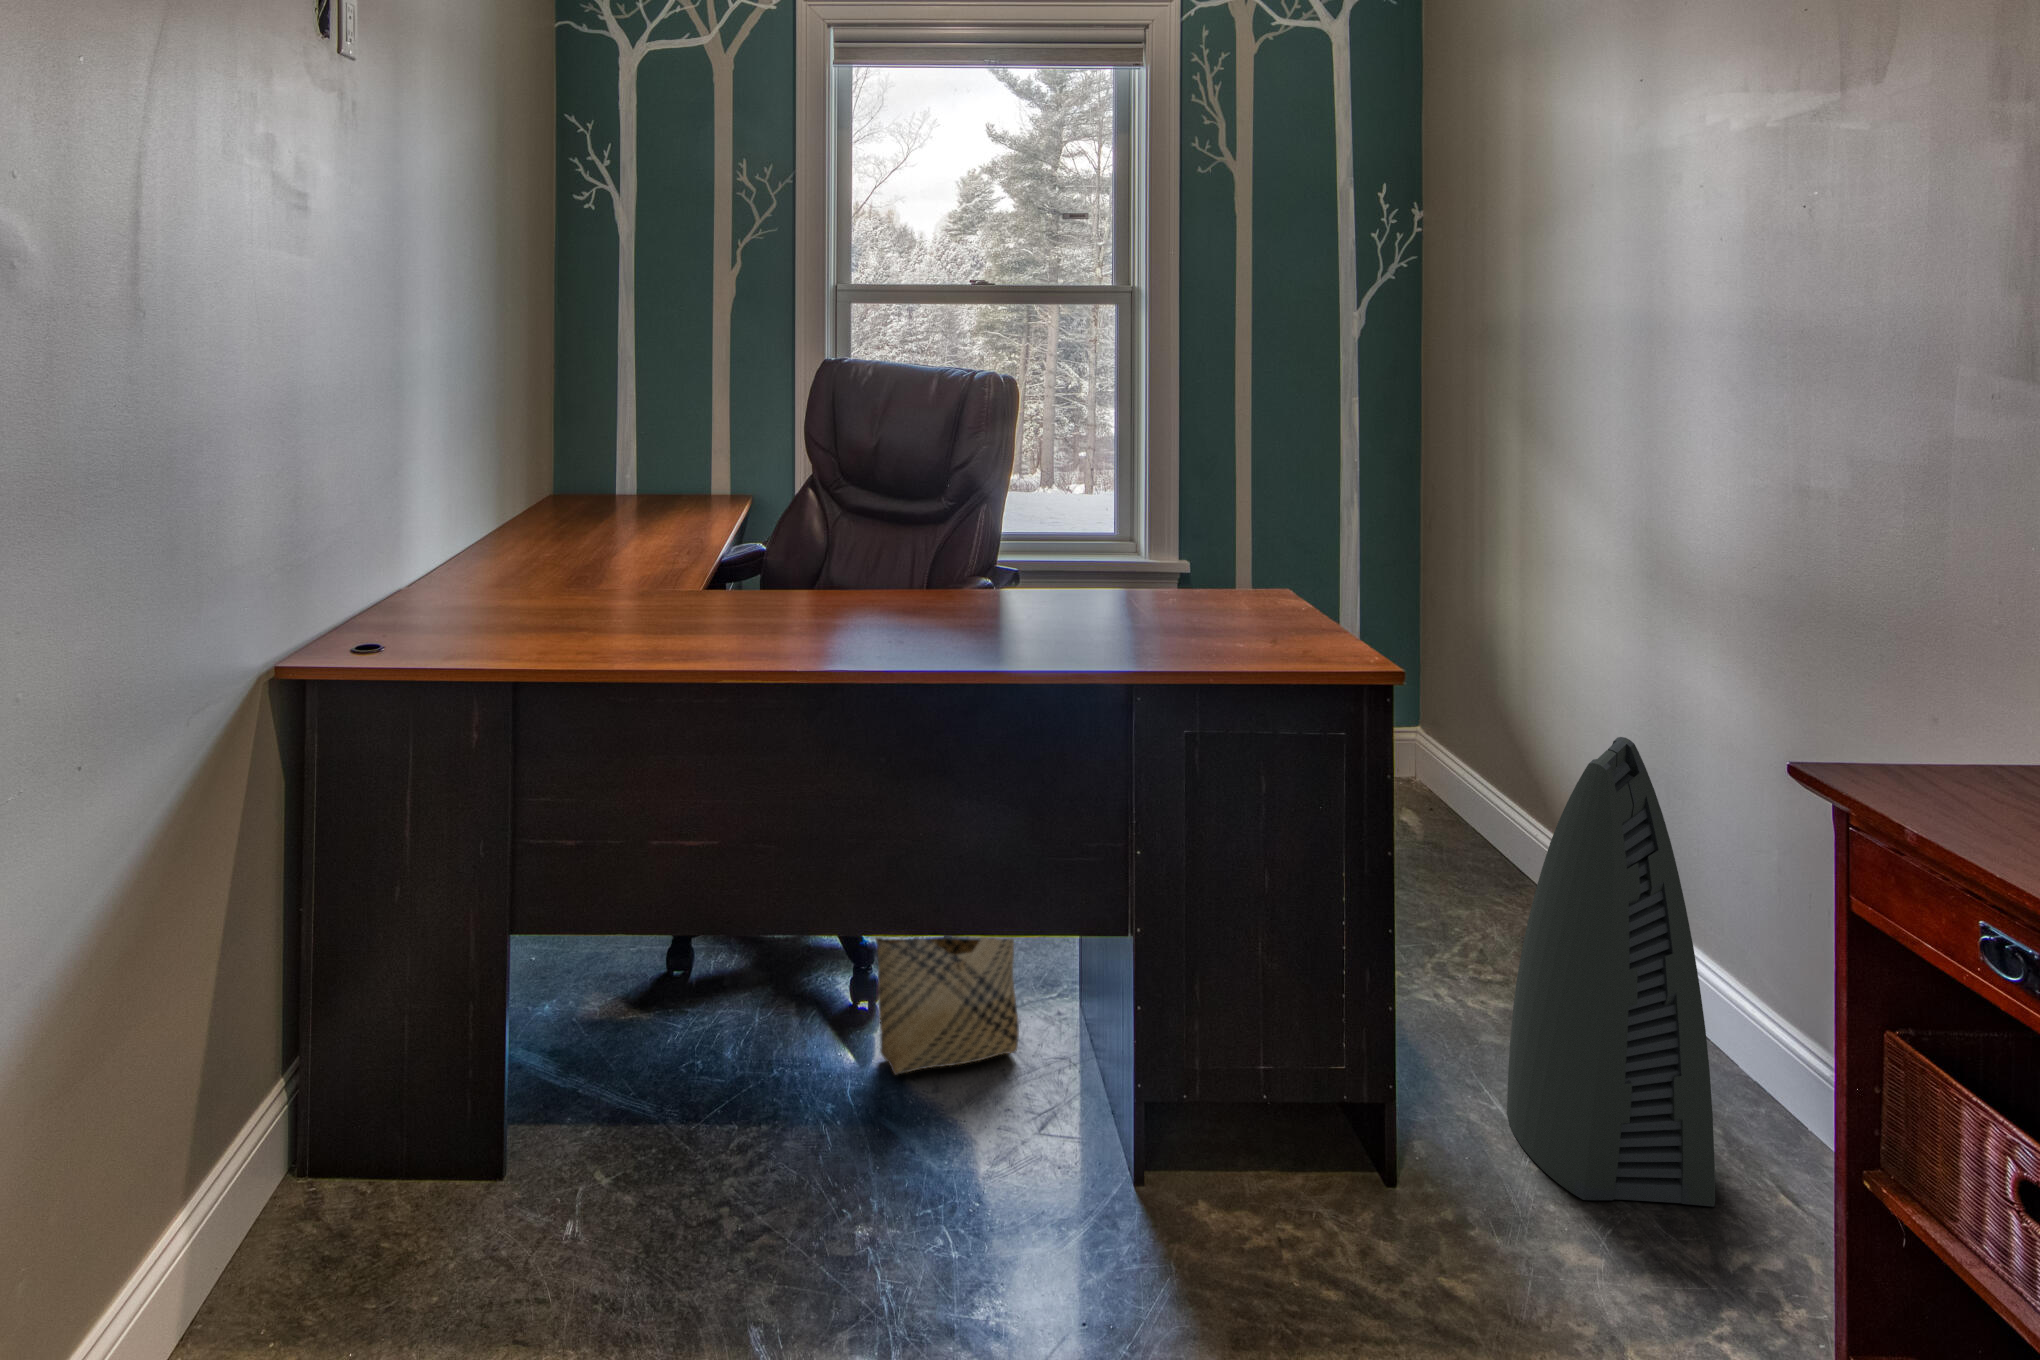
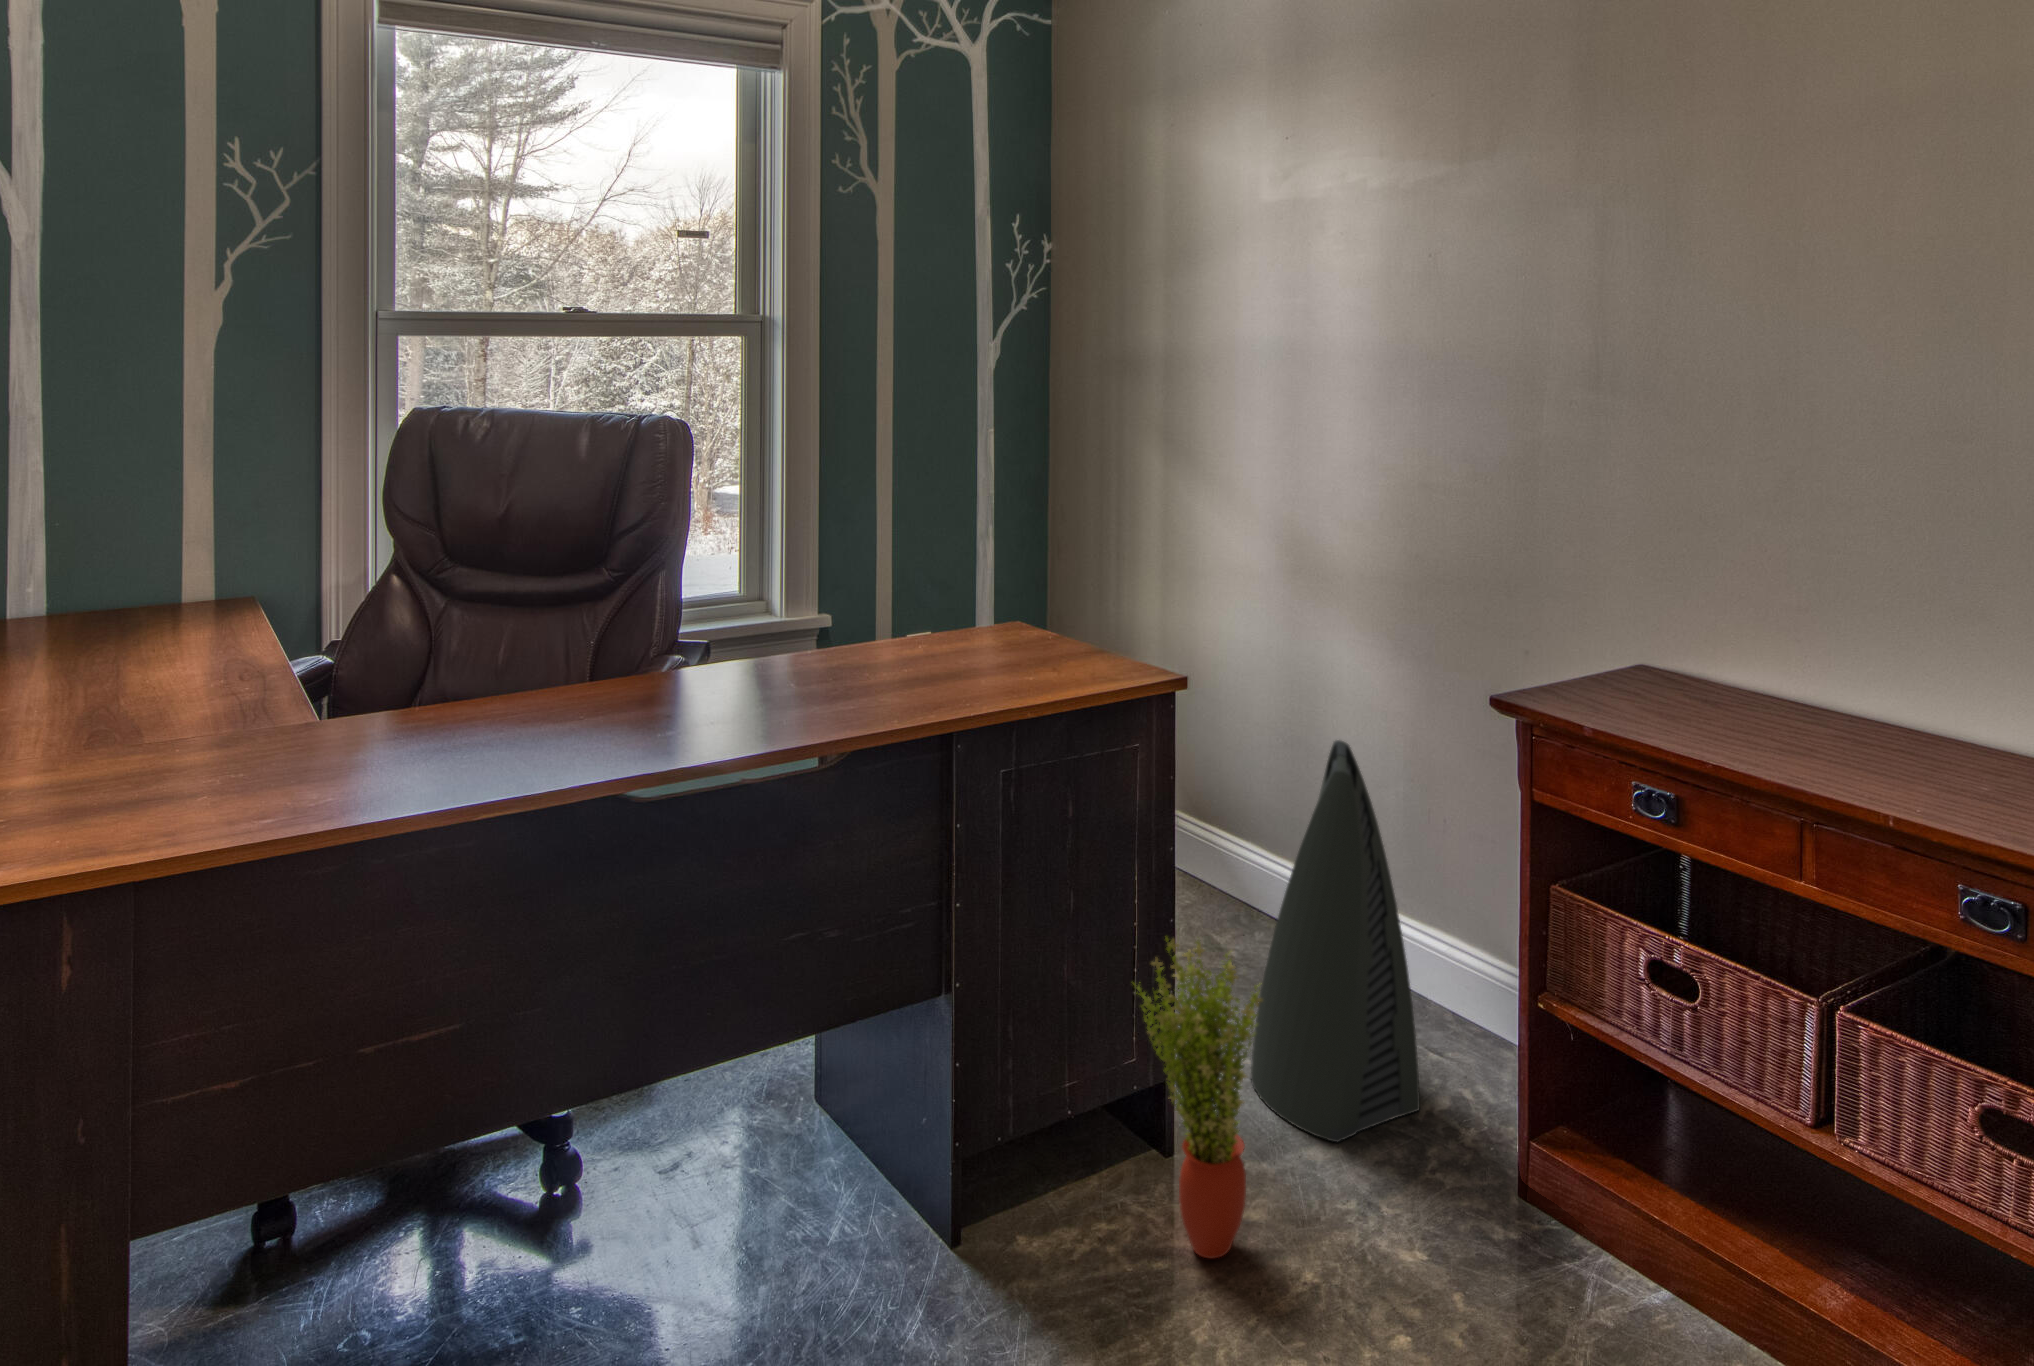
potted plant: none [1292,886,1437,1253] -> present [1135,937,1263,1258]
woven basket: present [875,938,1019,1075] -> none [637,988,801,1281]

